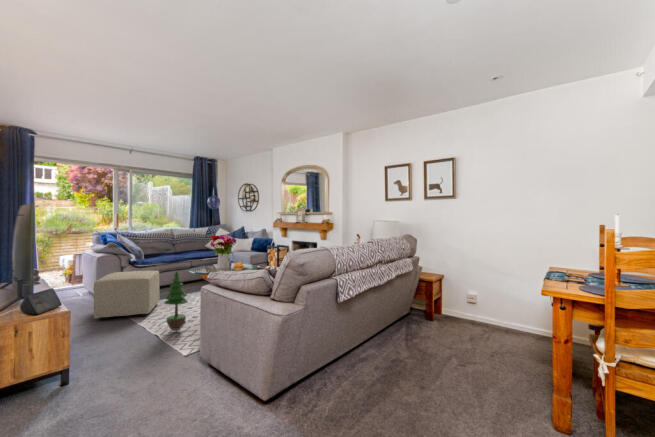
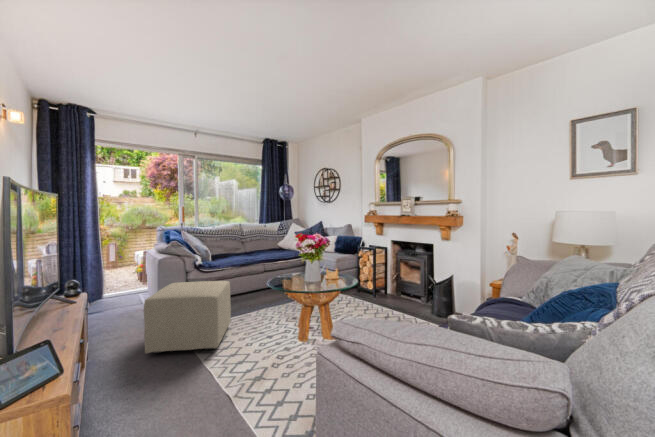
potted tree: present [164,271,188,331] -> none [239,292,278,394]

